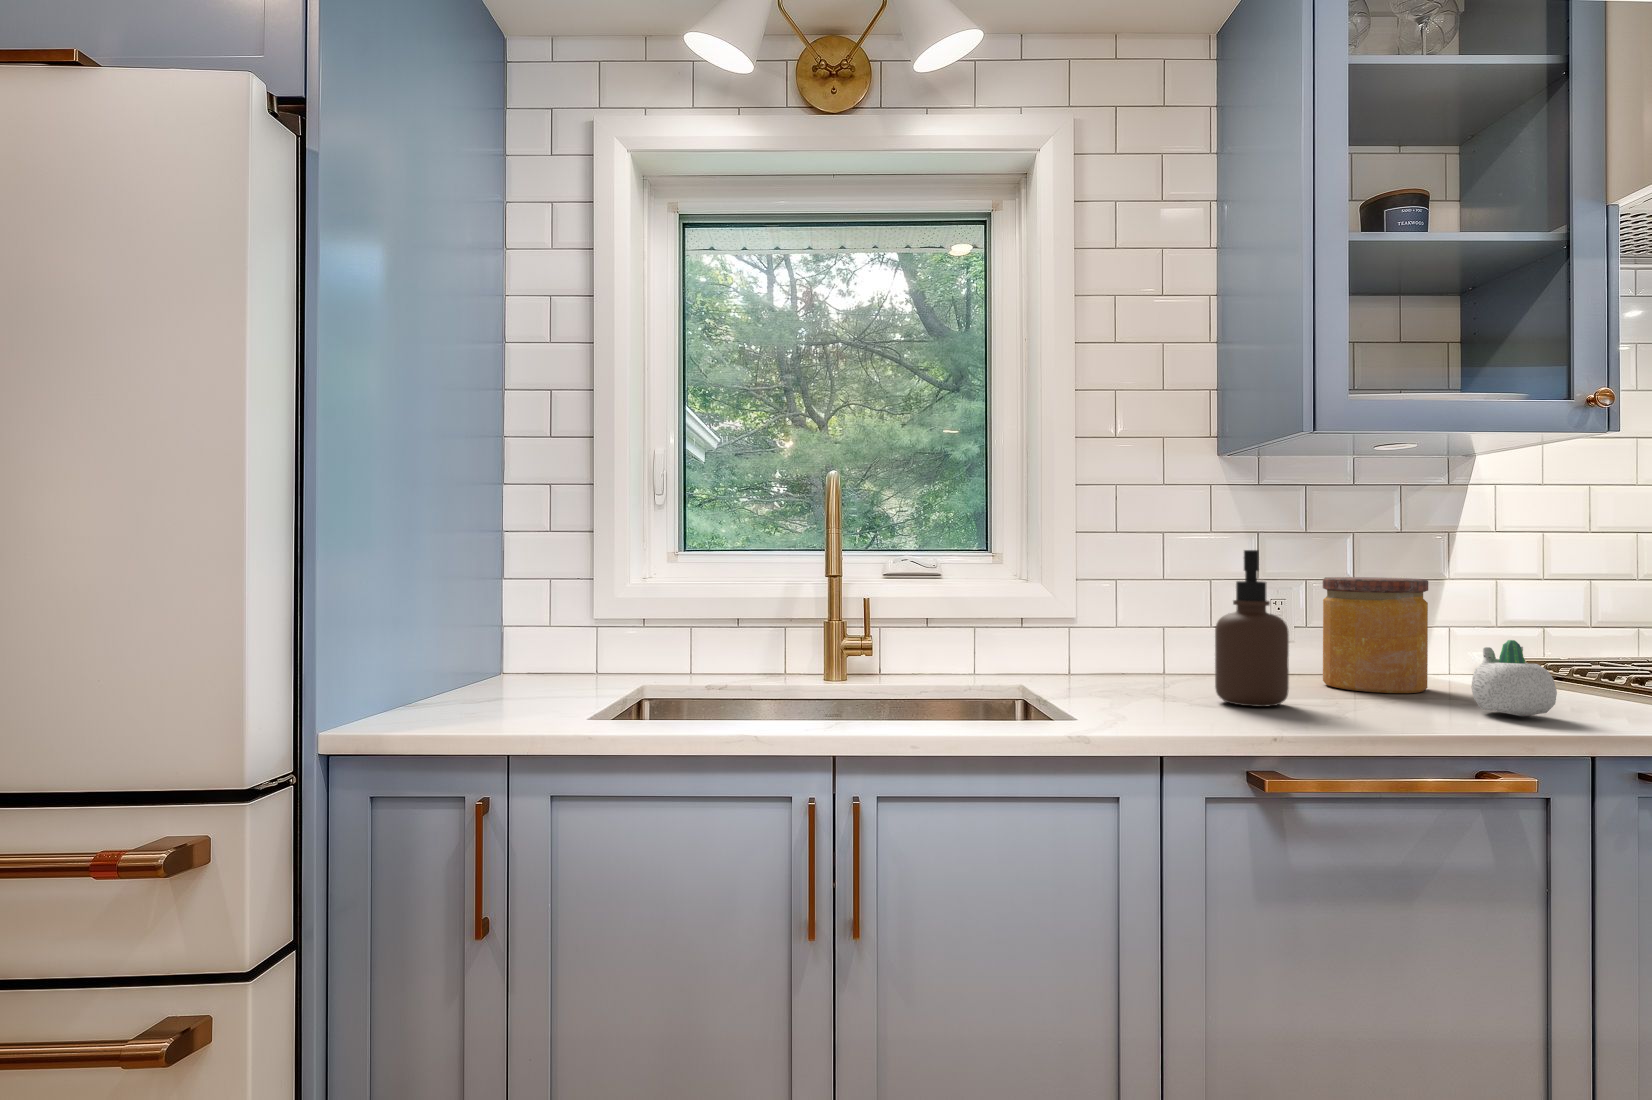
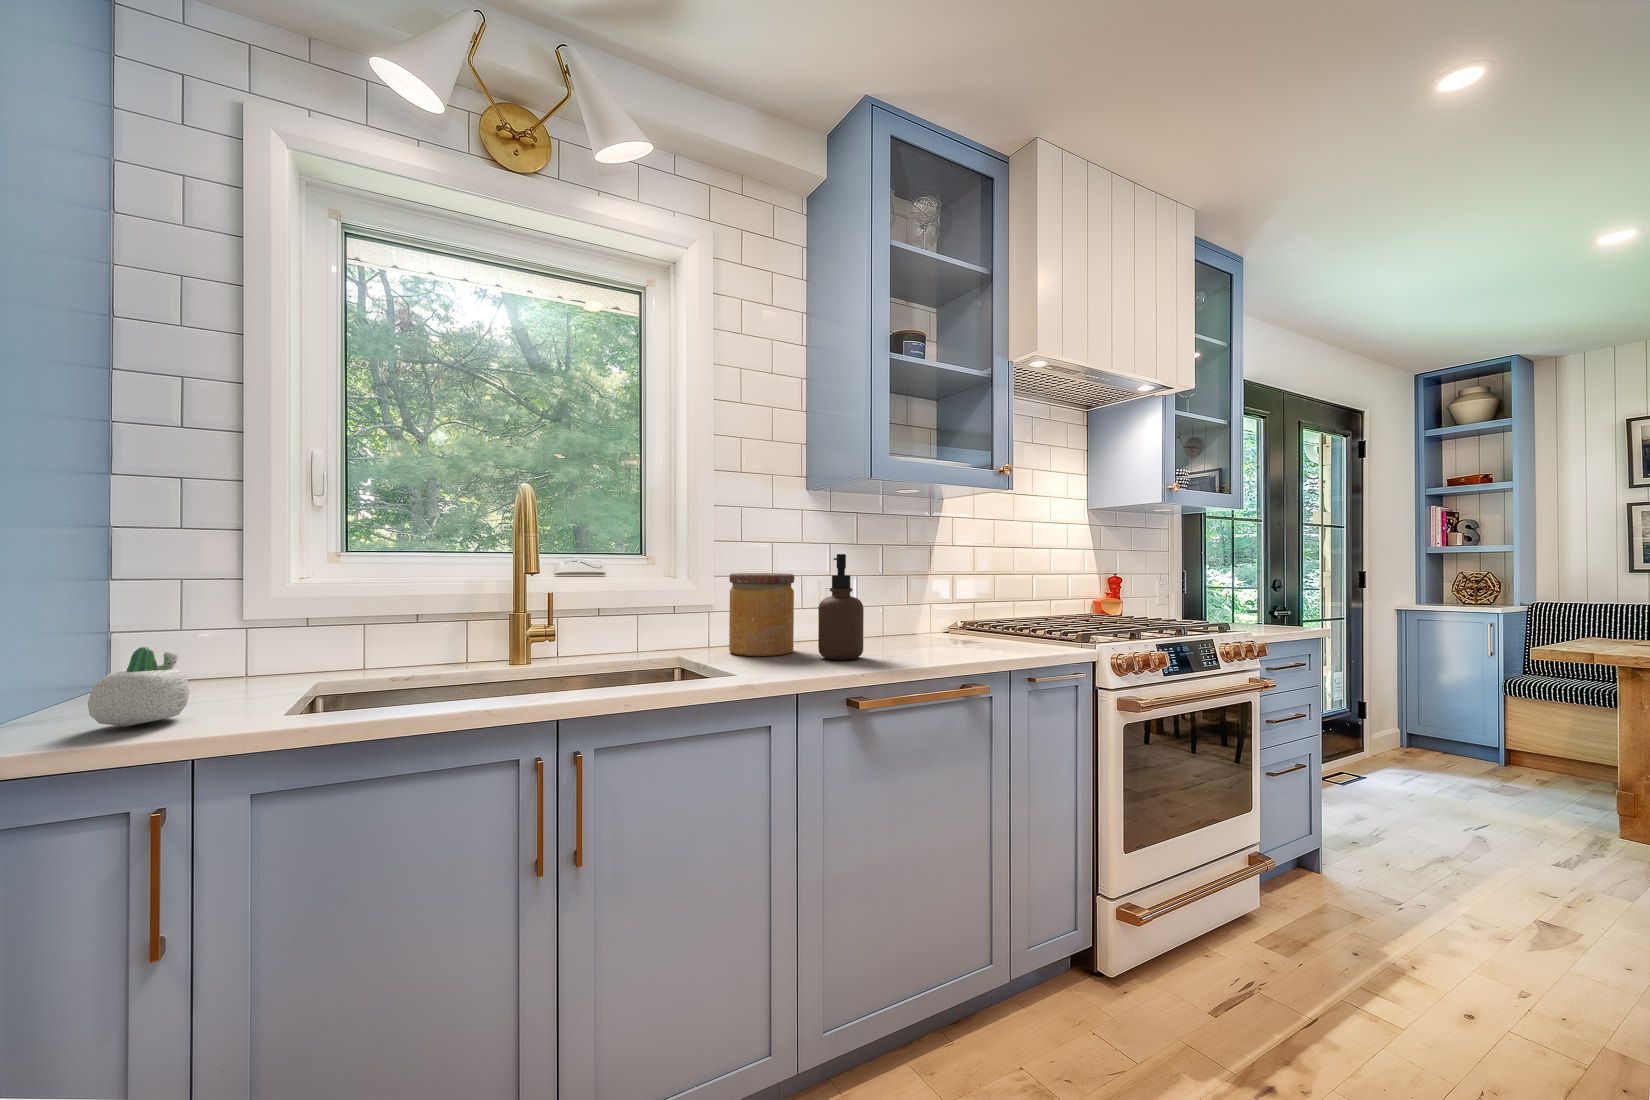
jar: present [1323,577,1428,693] -> present [729,573,794,656]
succulent planter: present [1471,640,1557,716] -> present [88,647,189,726]

